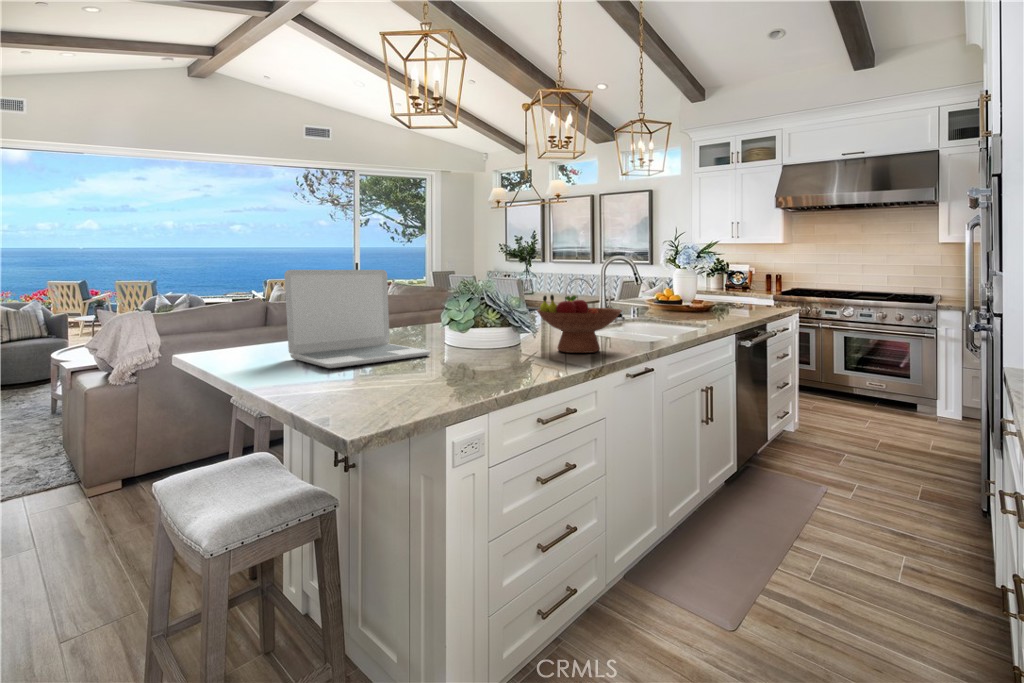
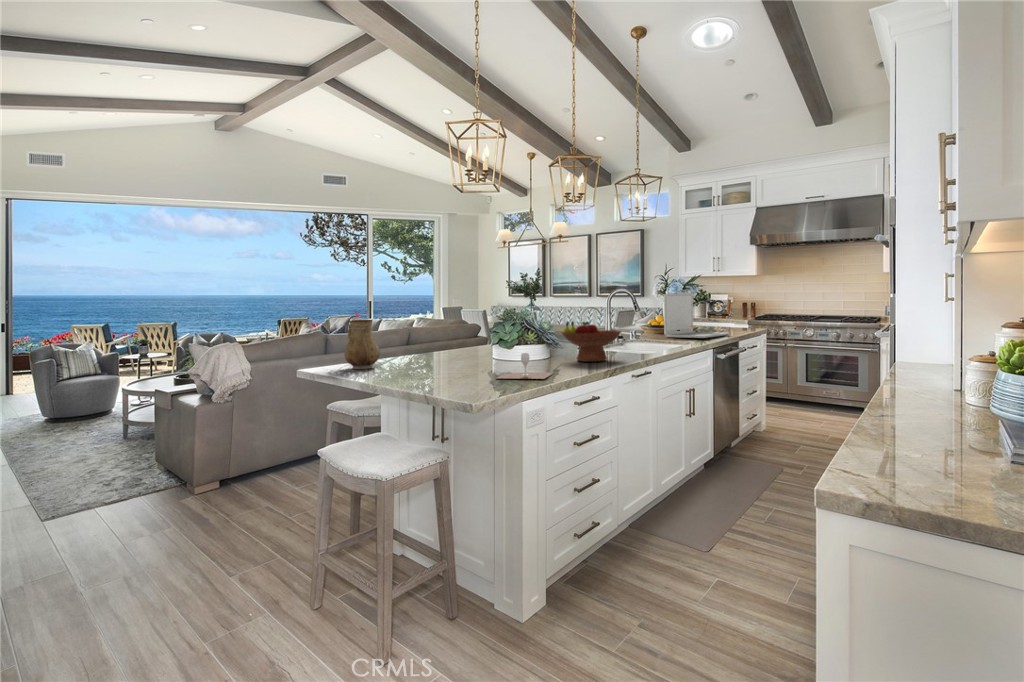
laptop: present [285,270,431,368] -> present [664,293,730,338]
ceramic pitcher: none [226,285,279,356] -> present [344,320,380,369]
wine glass: none [421,344,518,388] -> present [497,353,553,379]

